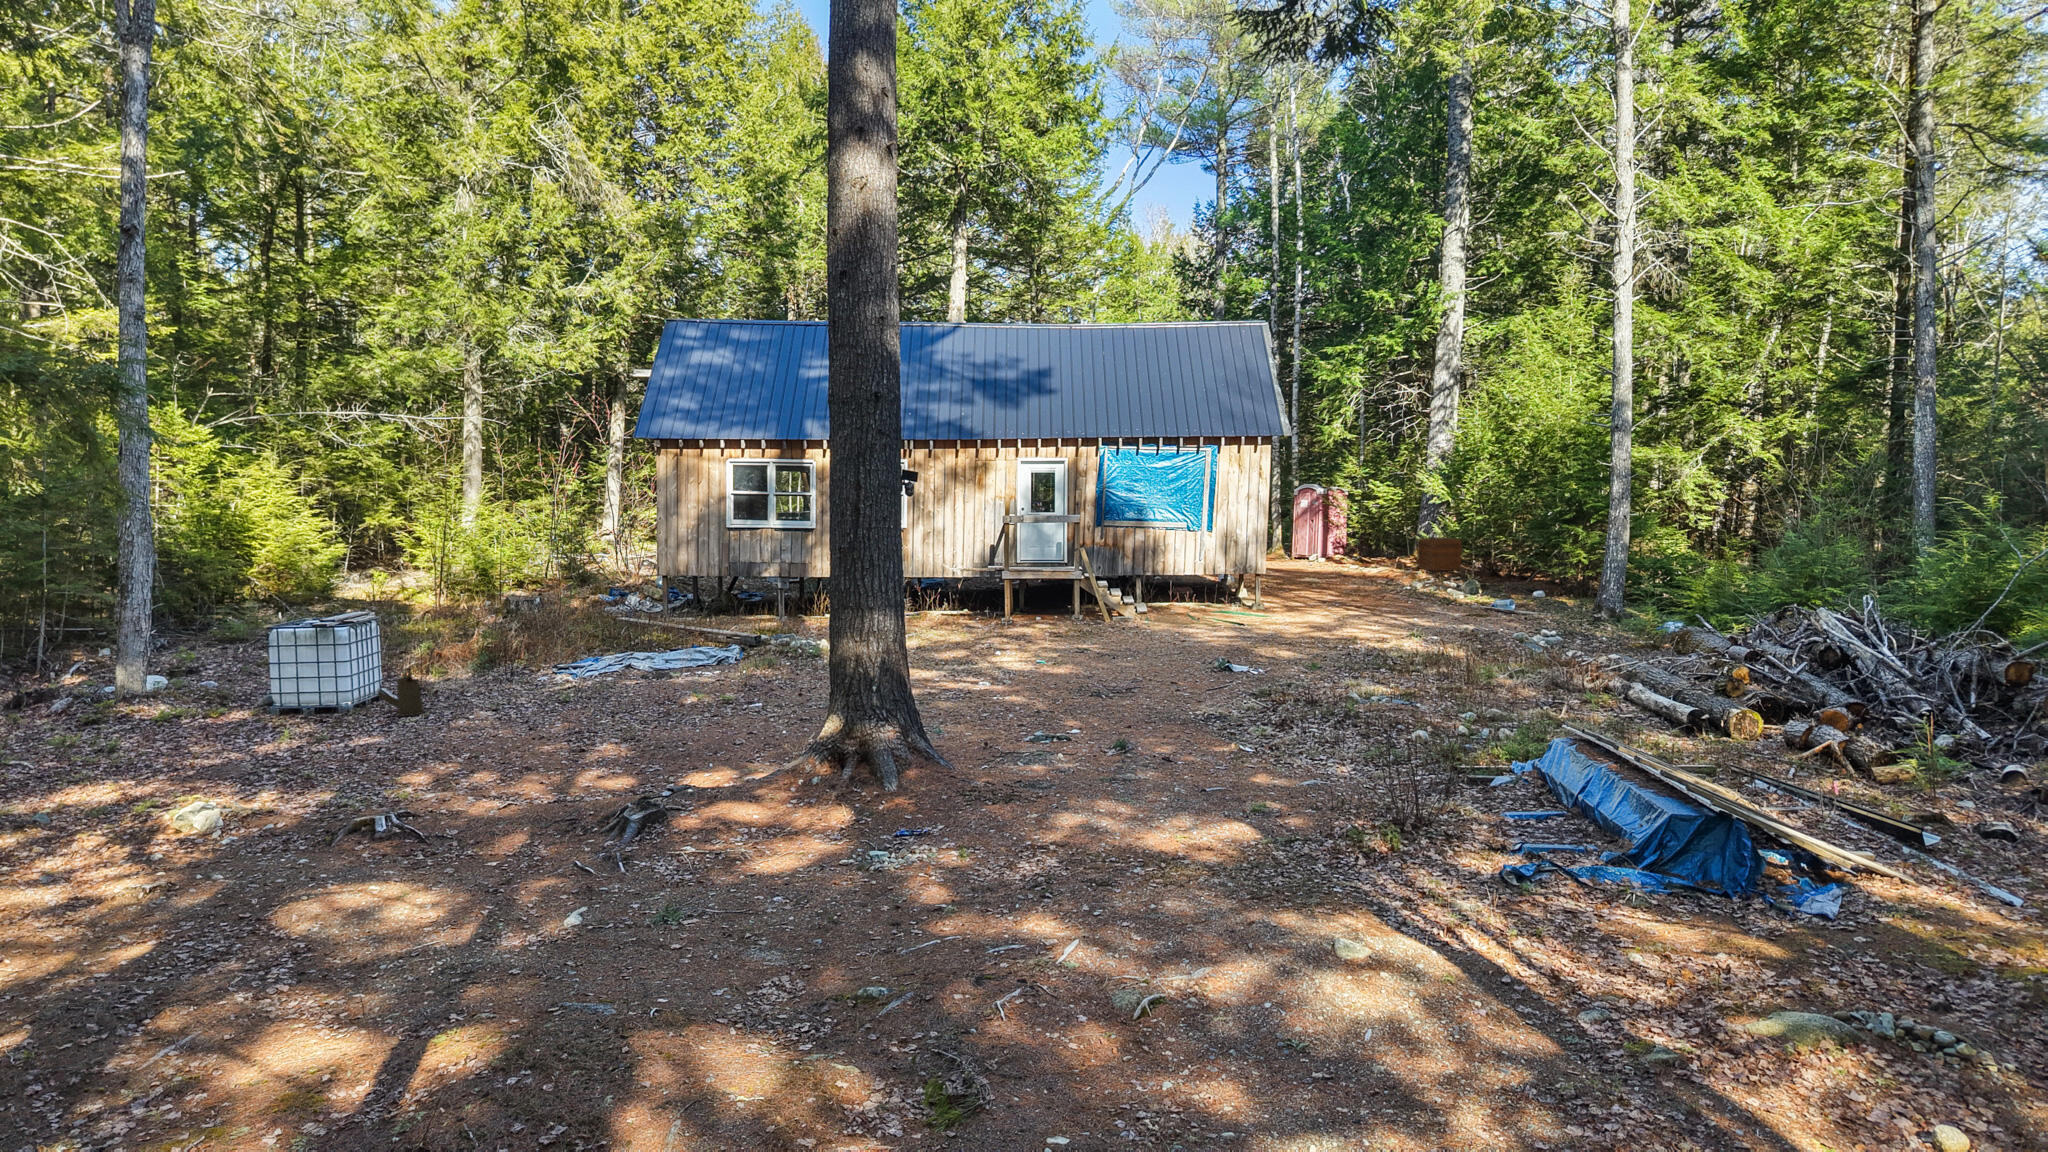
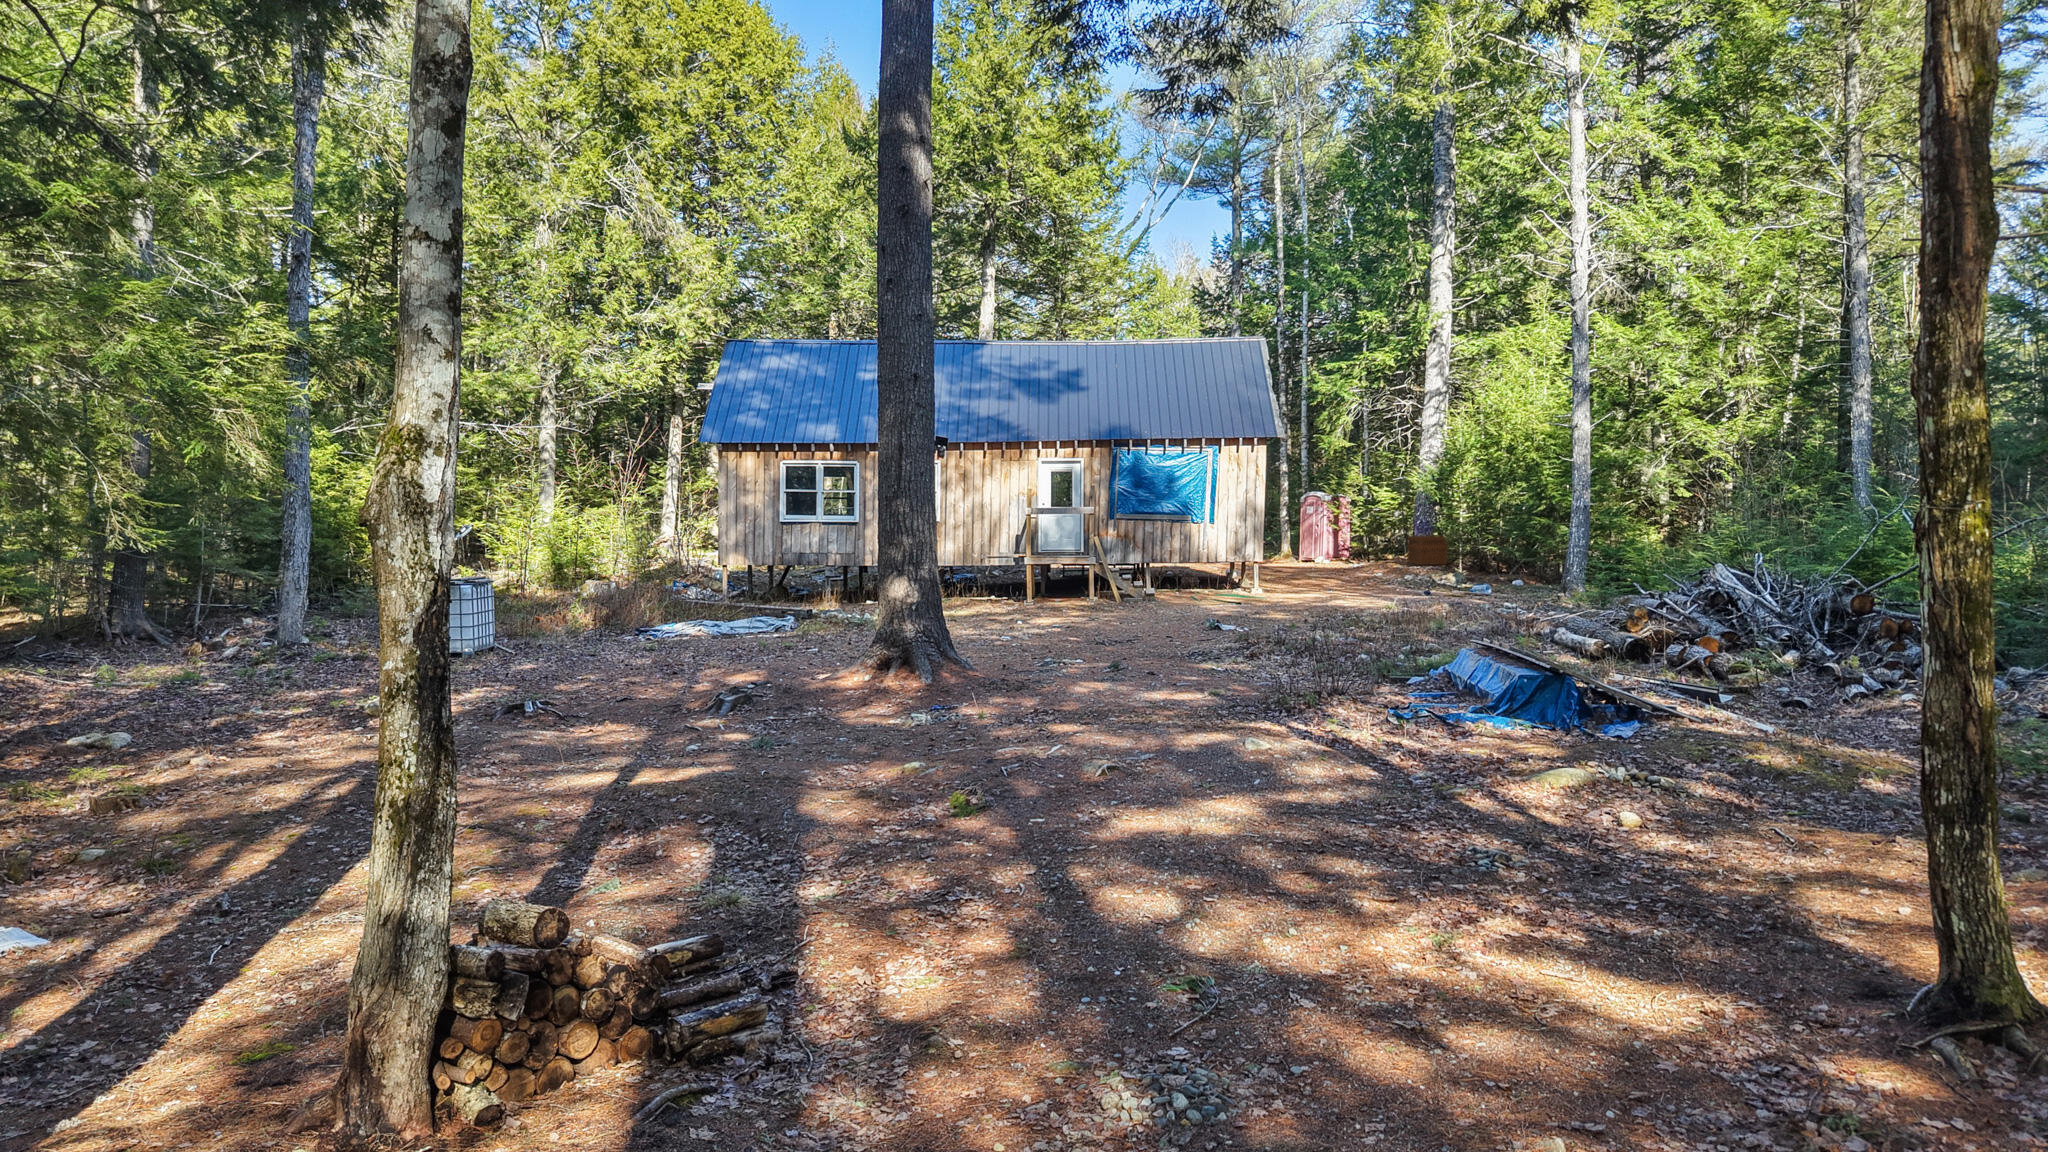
watering can: present [377,668,427,716] -> none [489,618,543,658]

